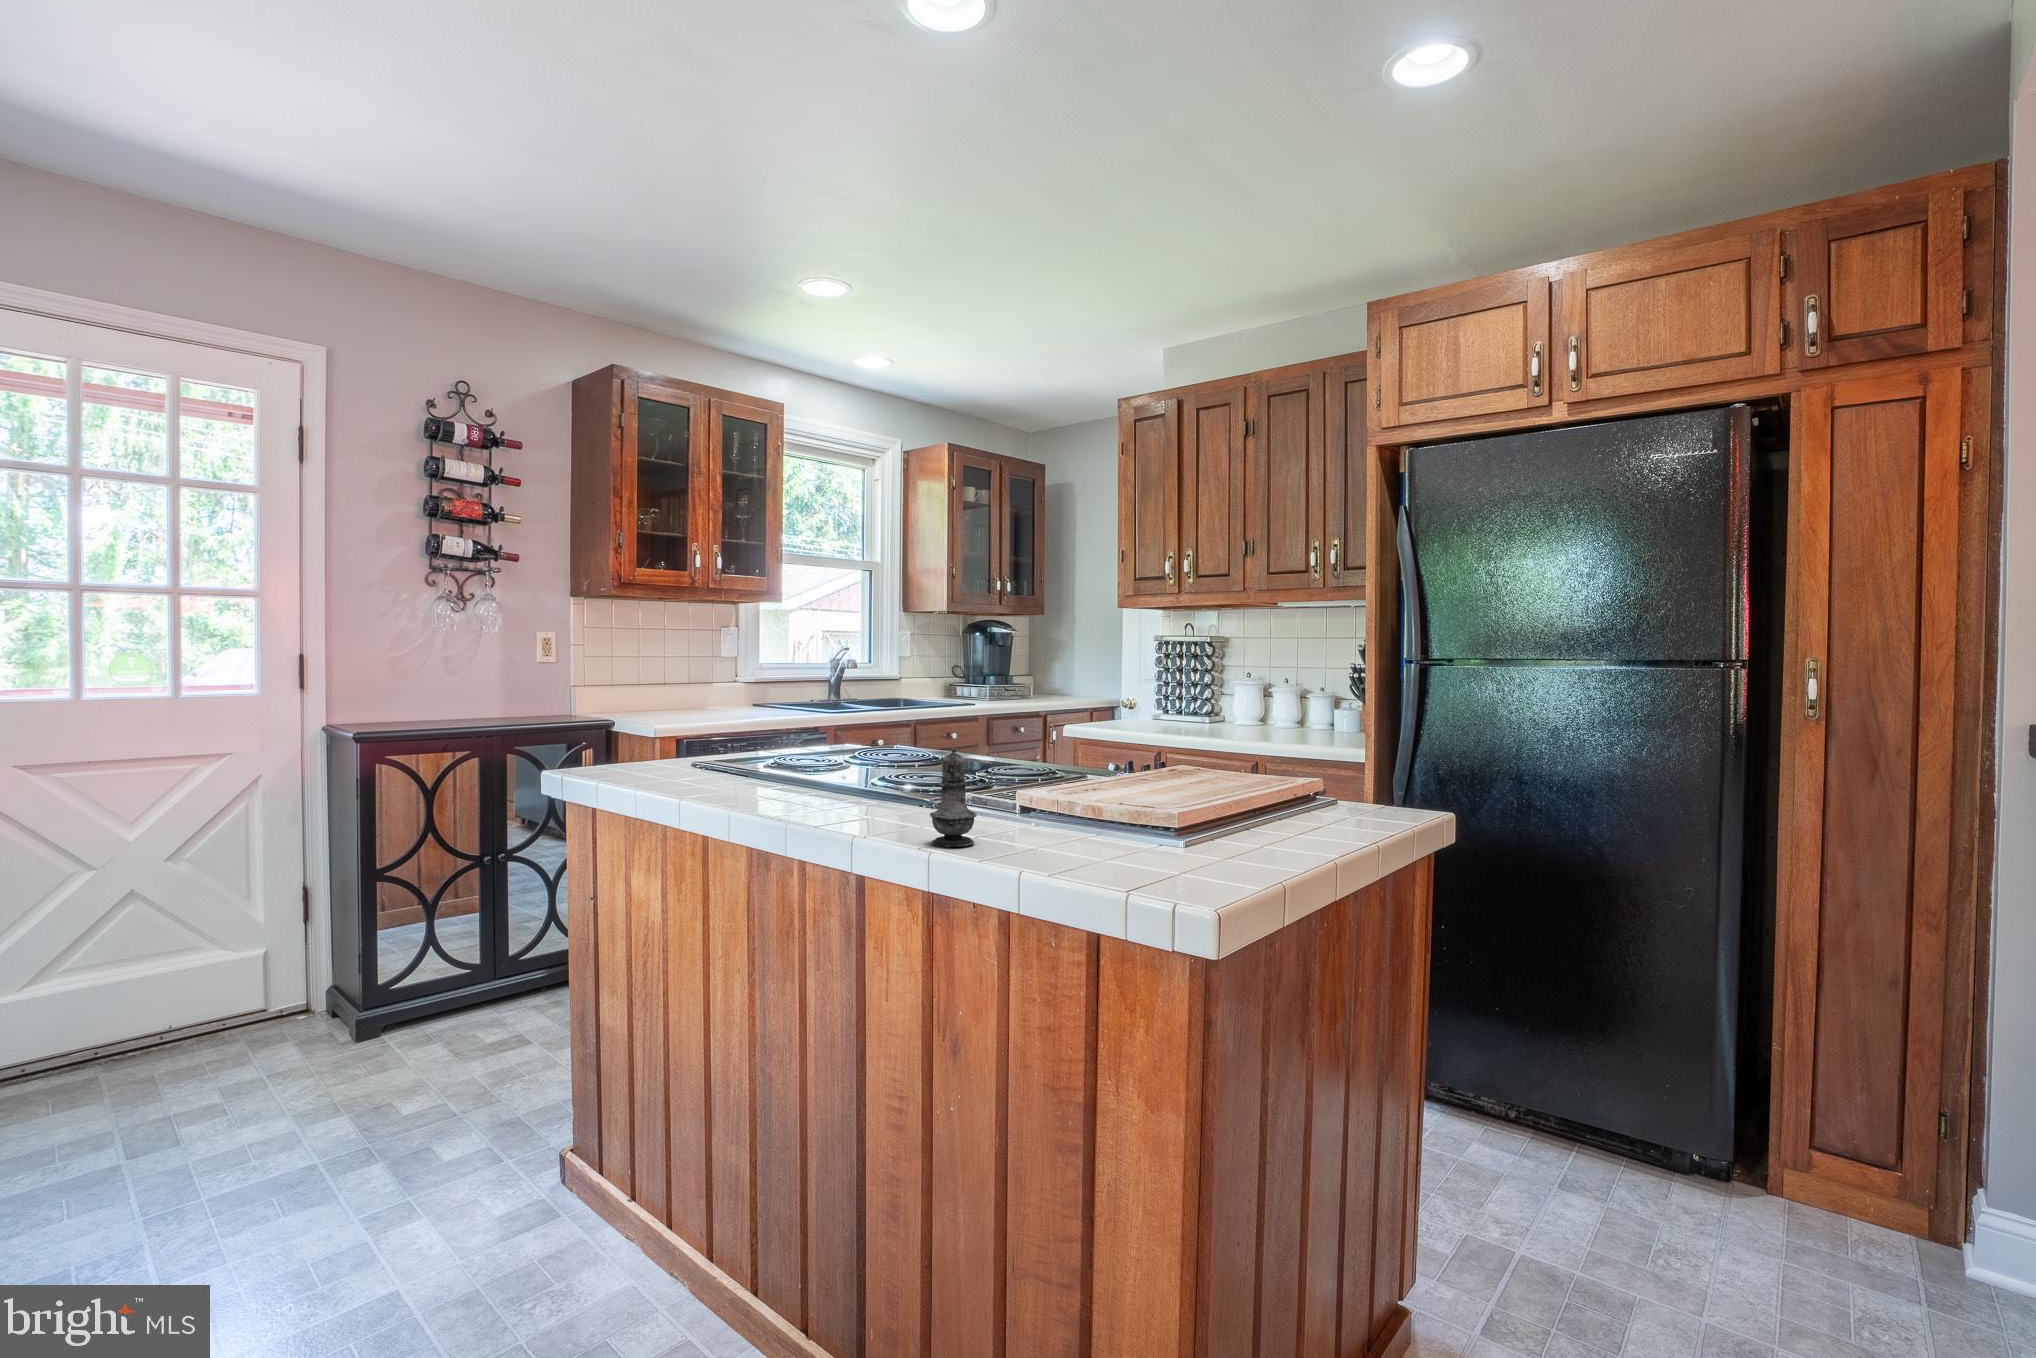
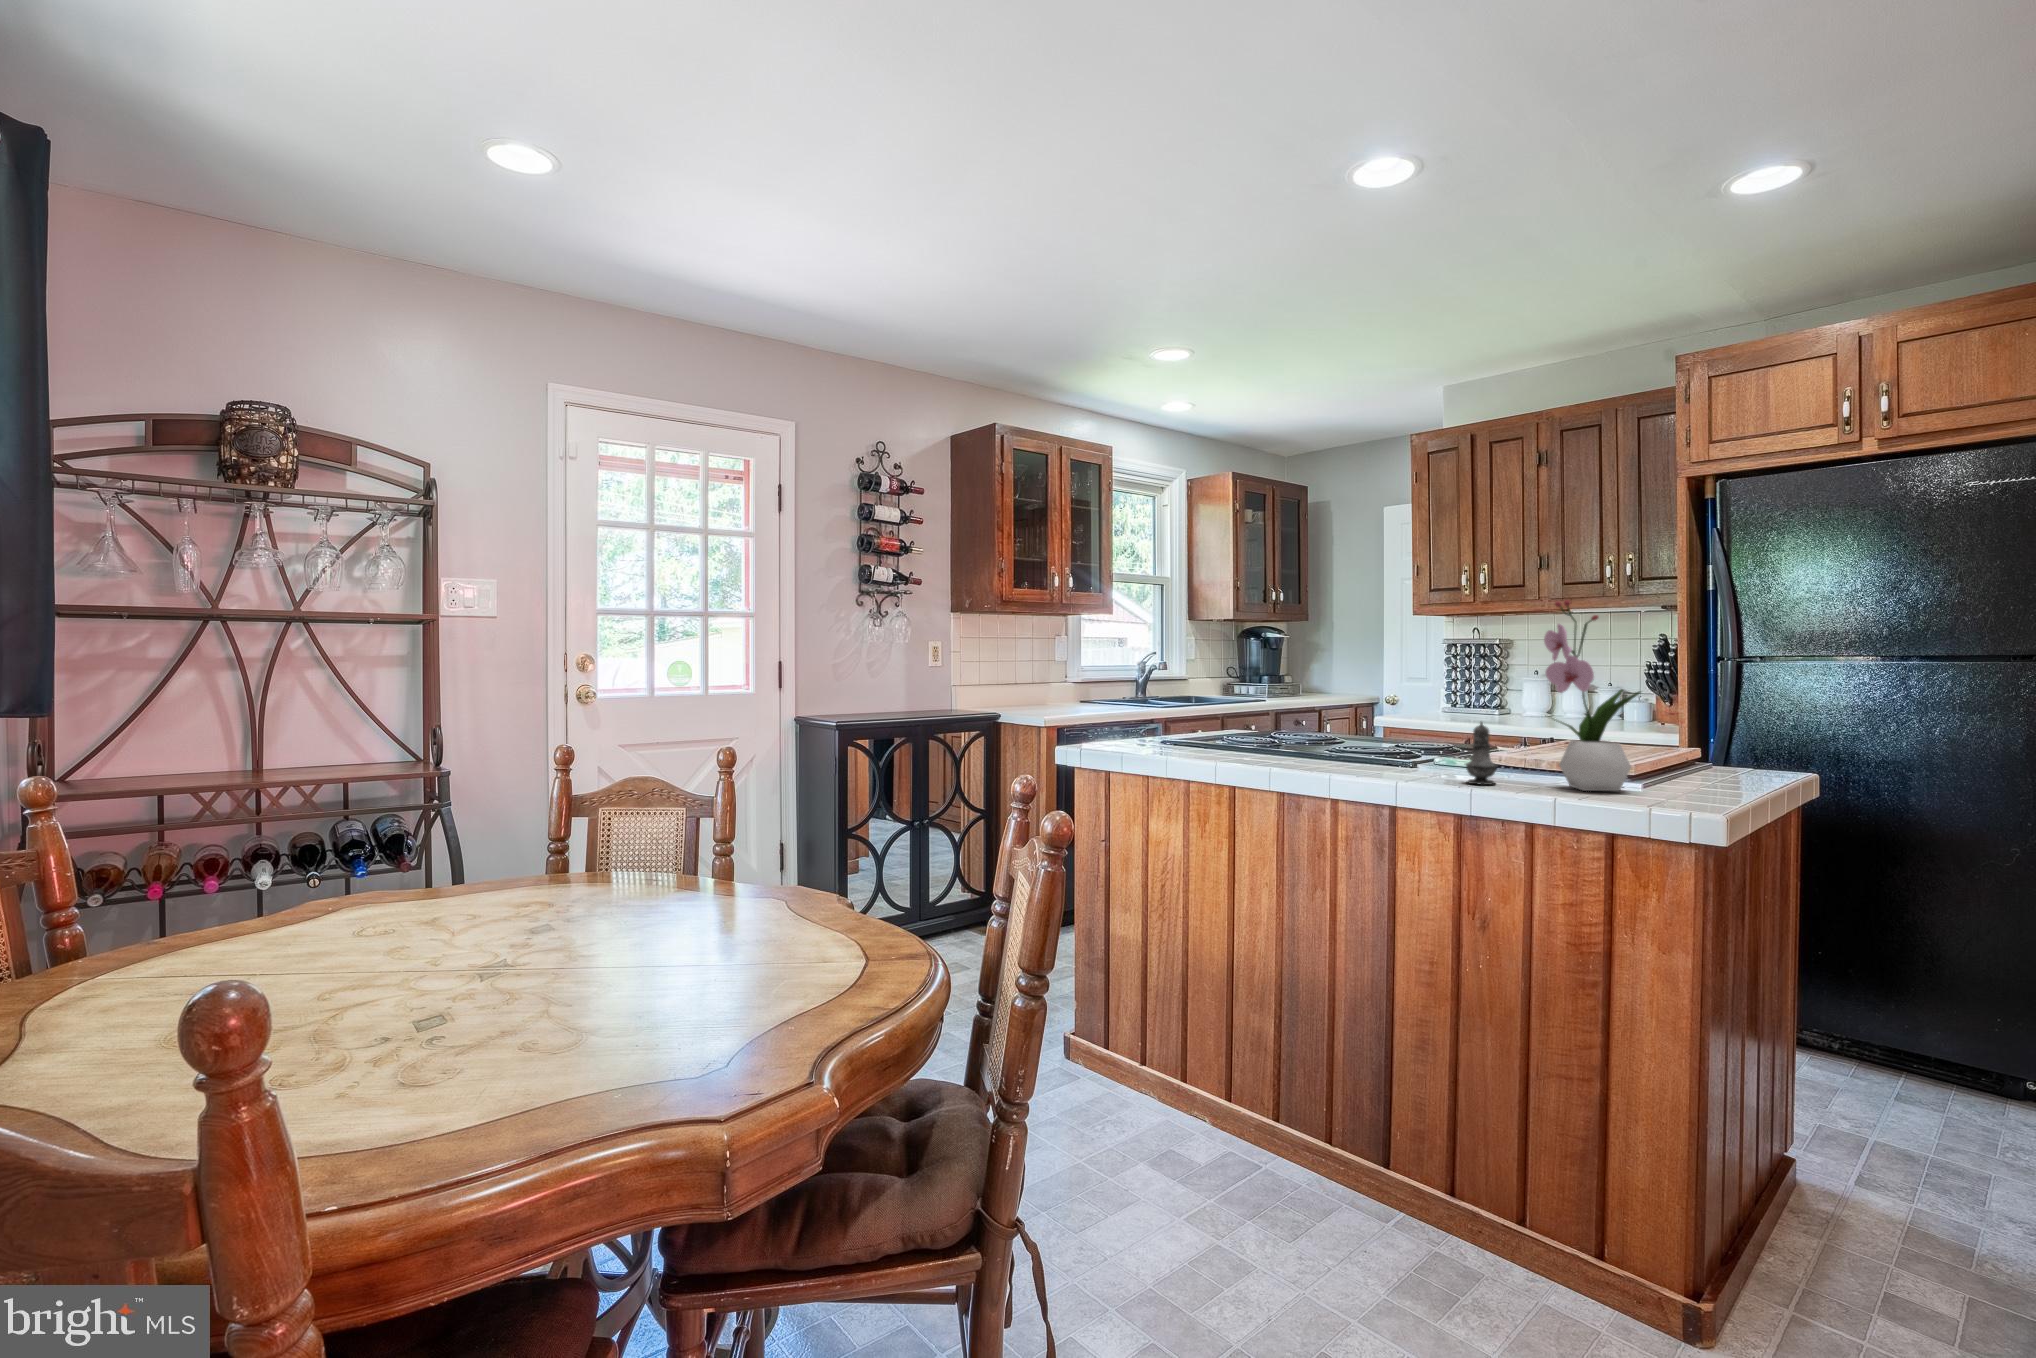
flower arrangement: none [1033,560,1157,859] -> present [1544,600,1641,791]

